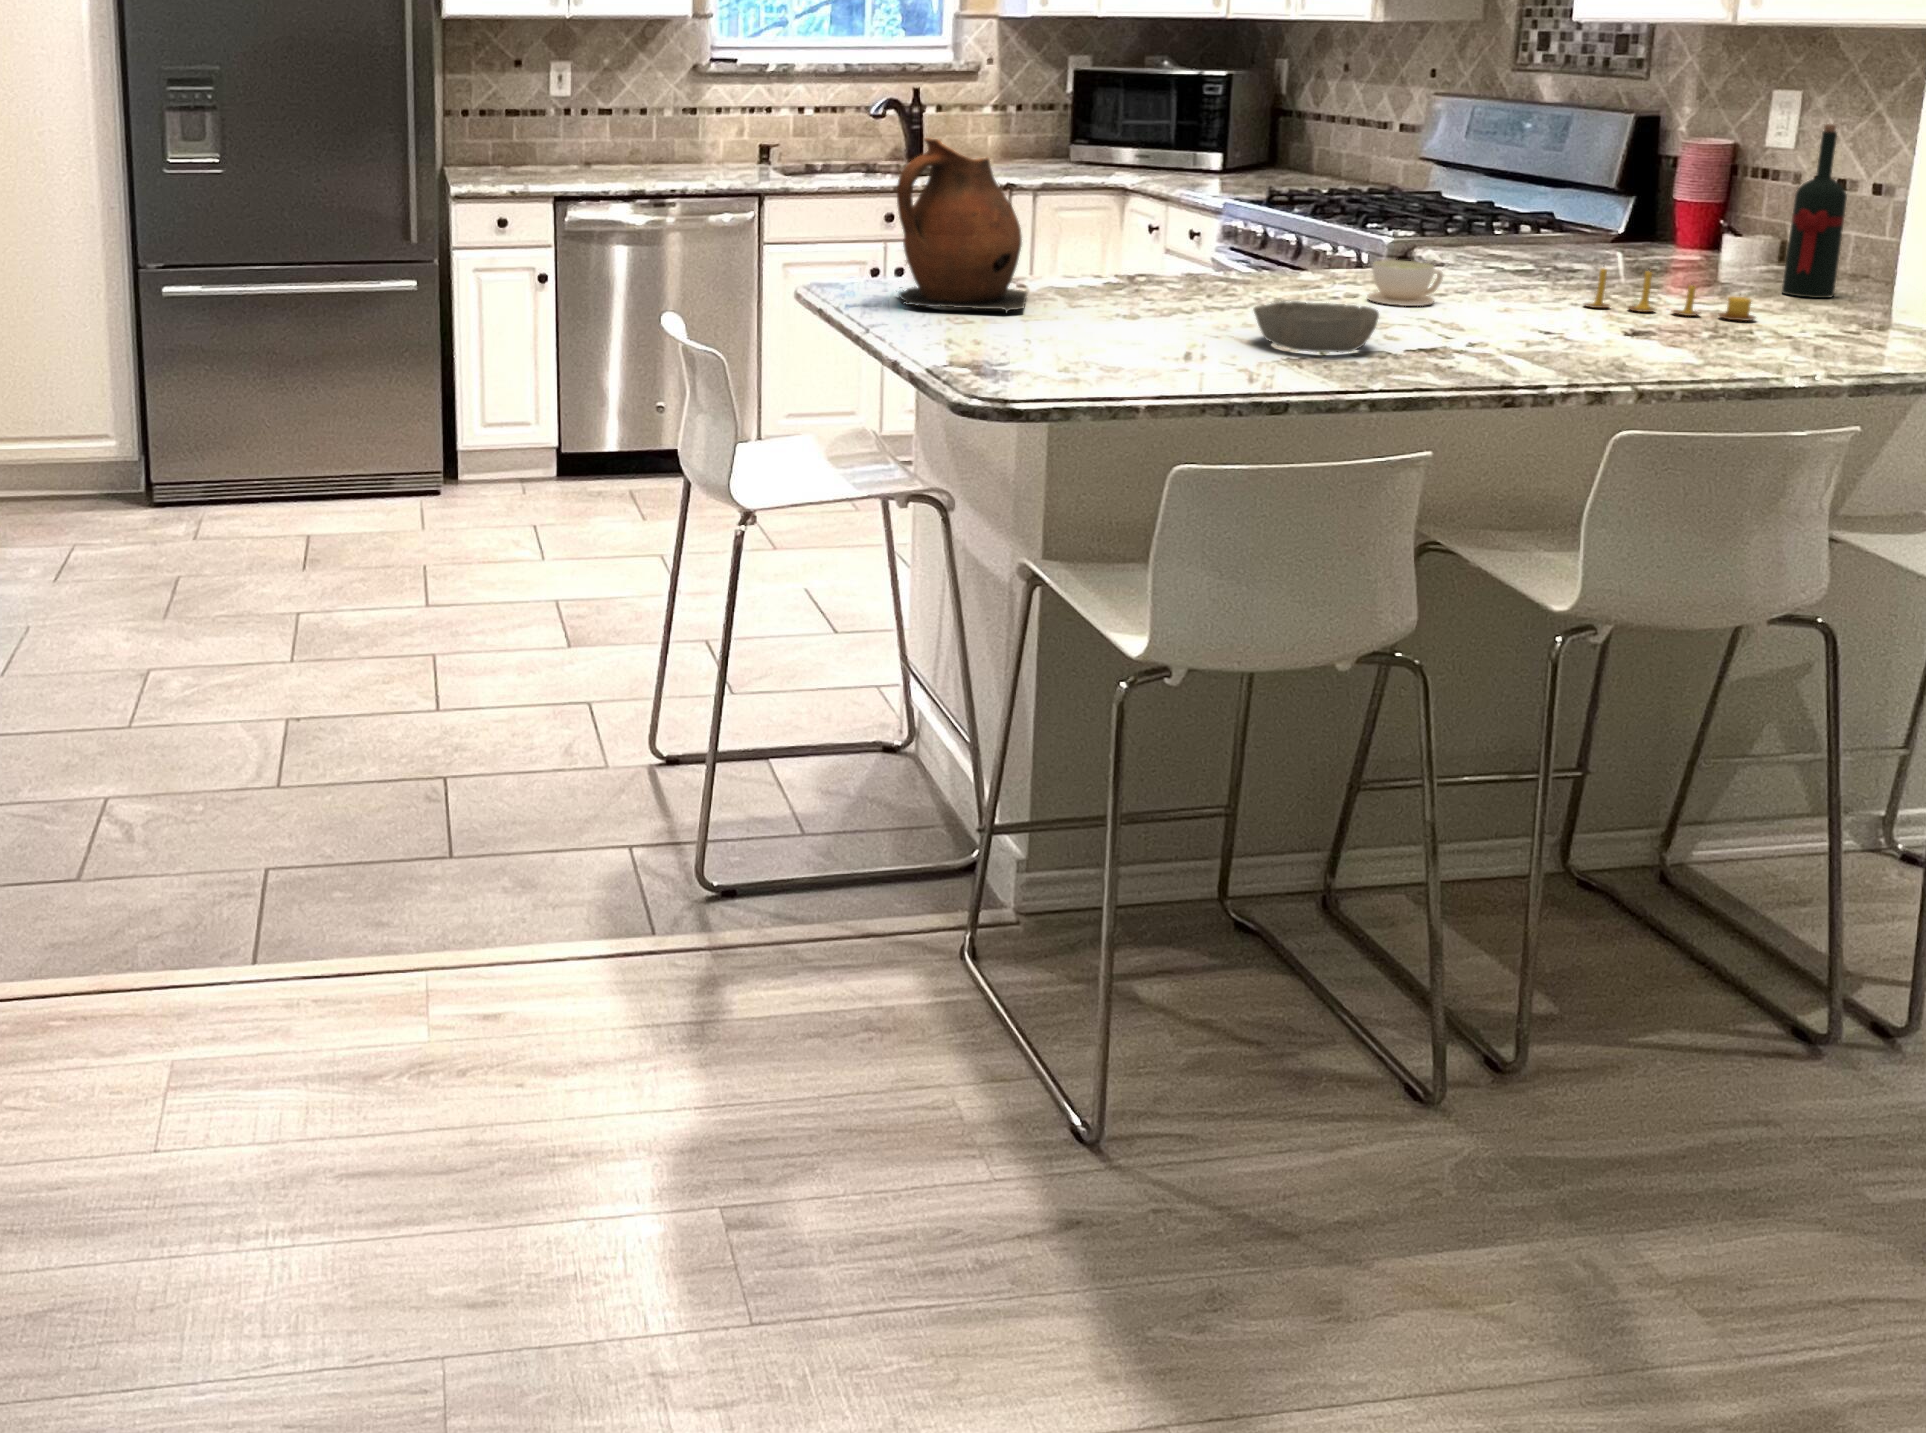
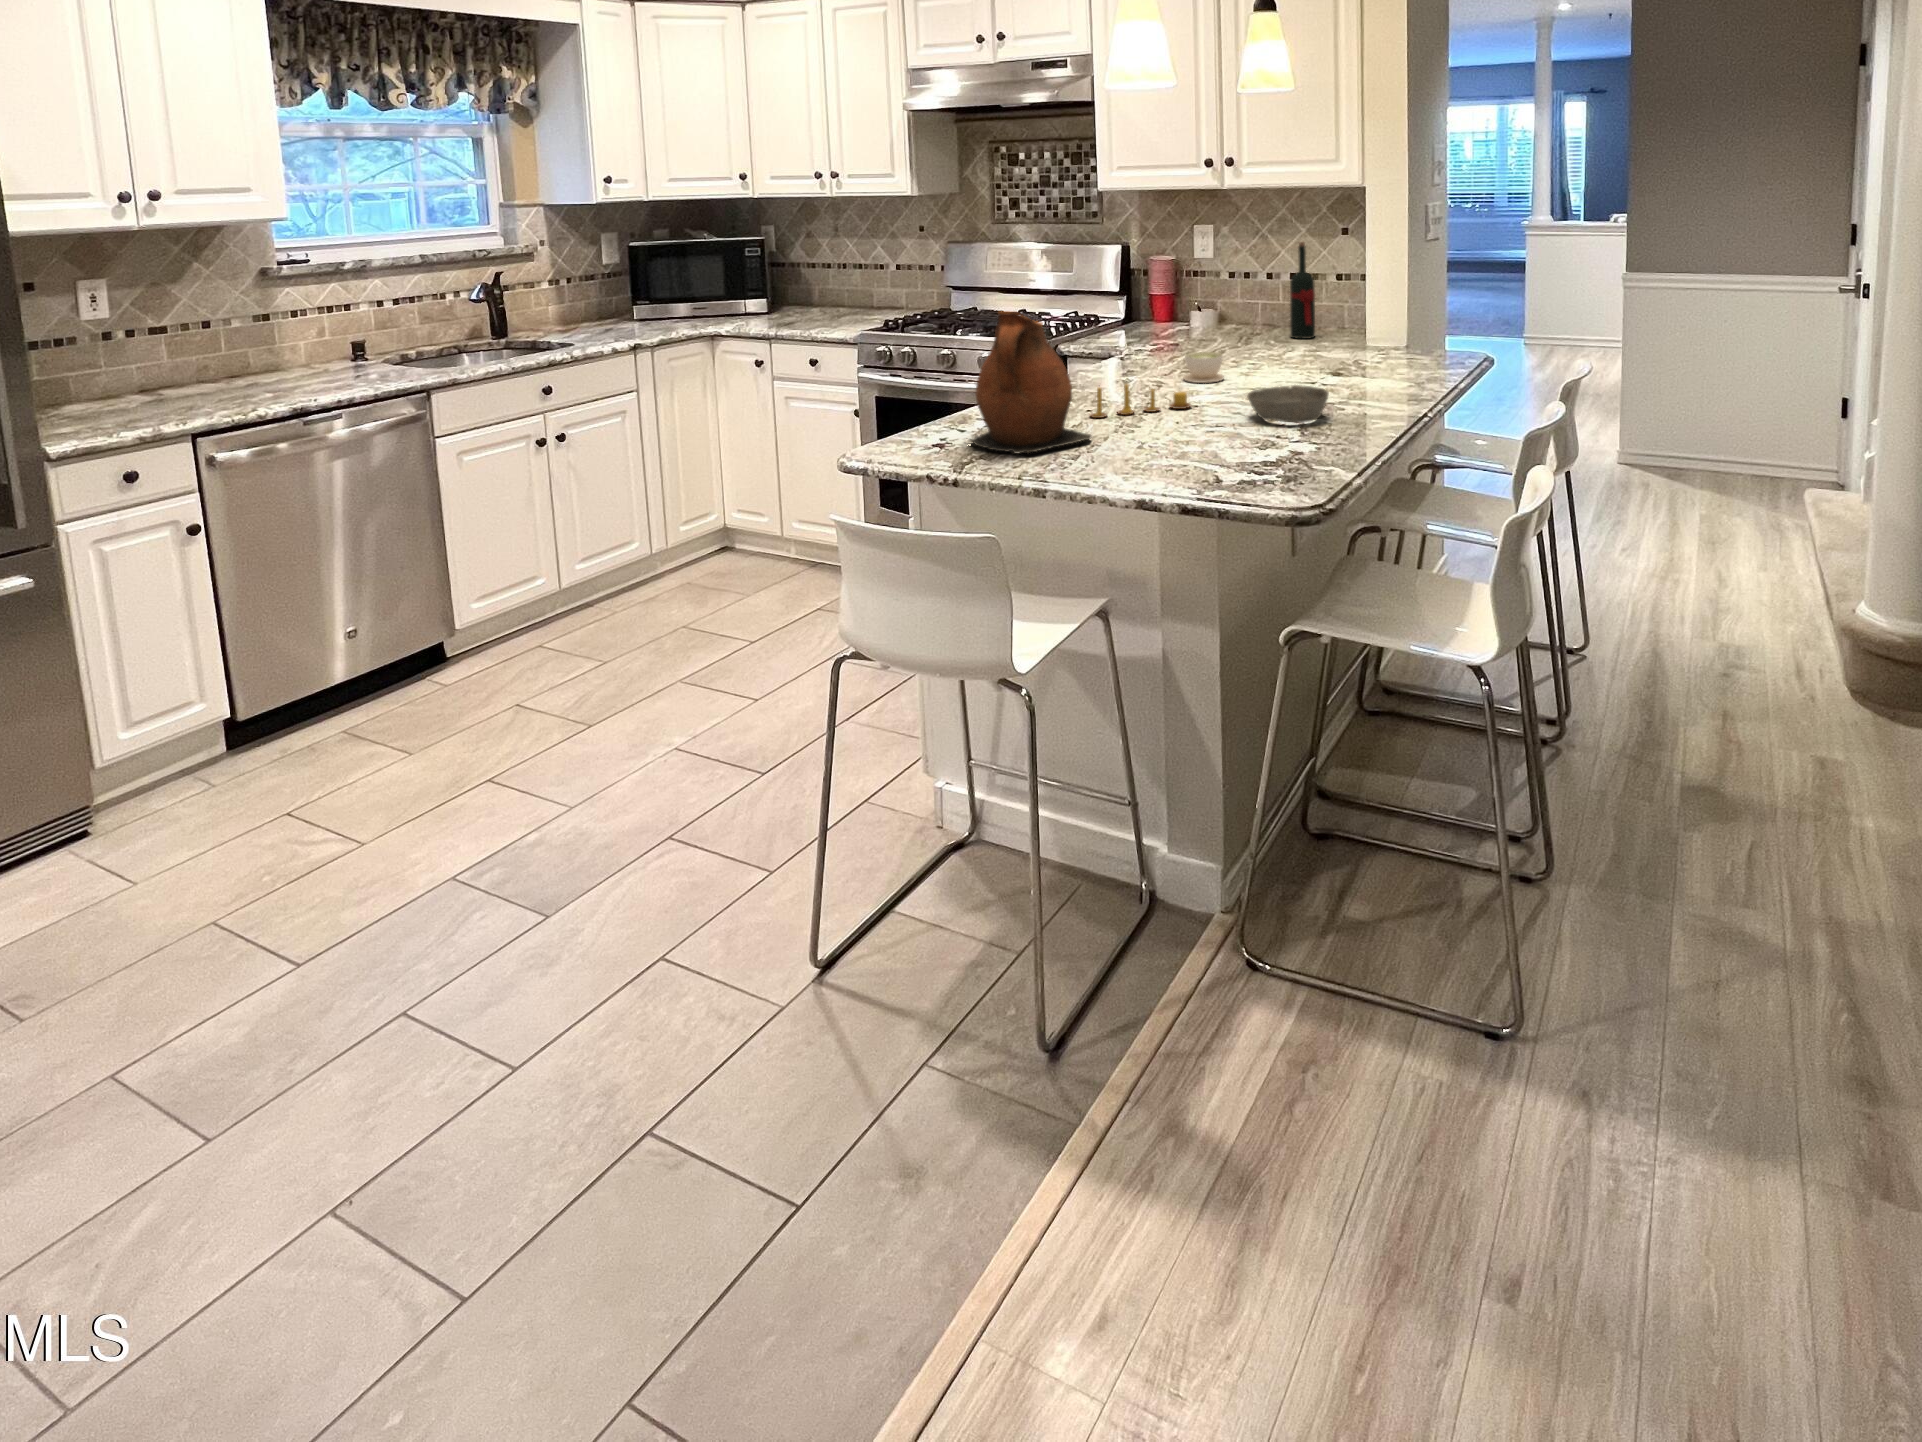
candle: present [1584,268,1756,321] -> present [1090,384,1191,418]

